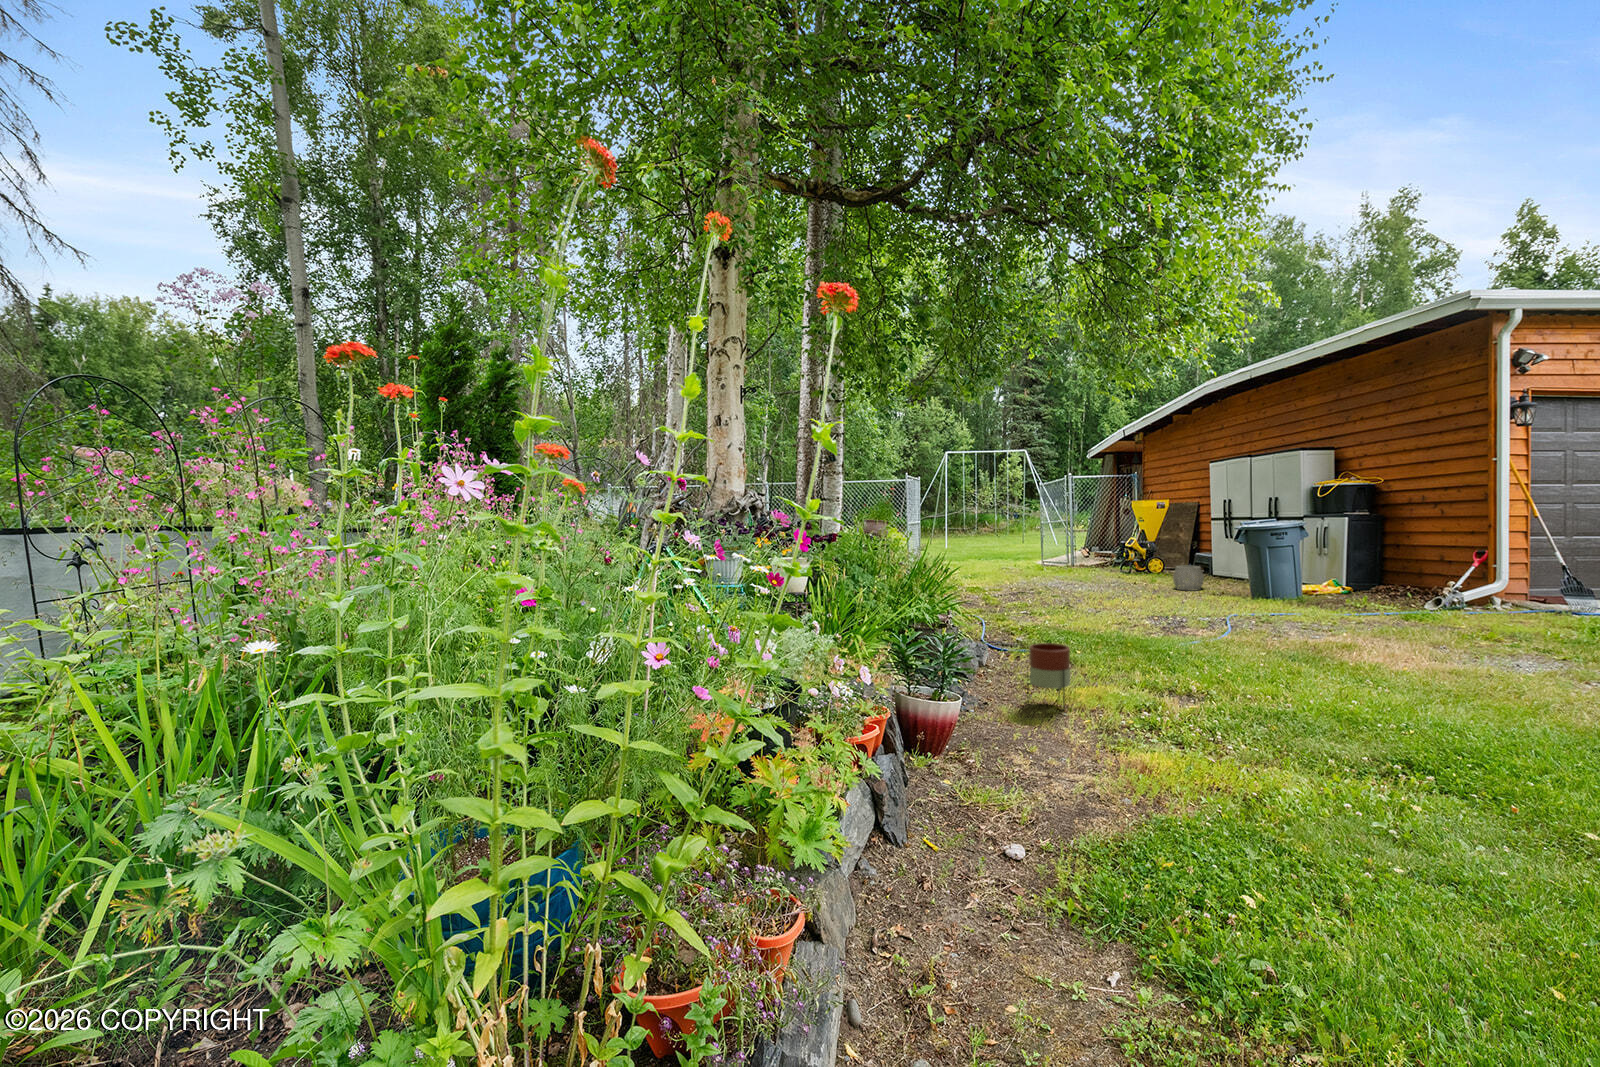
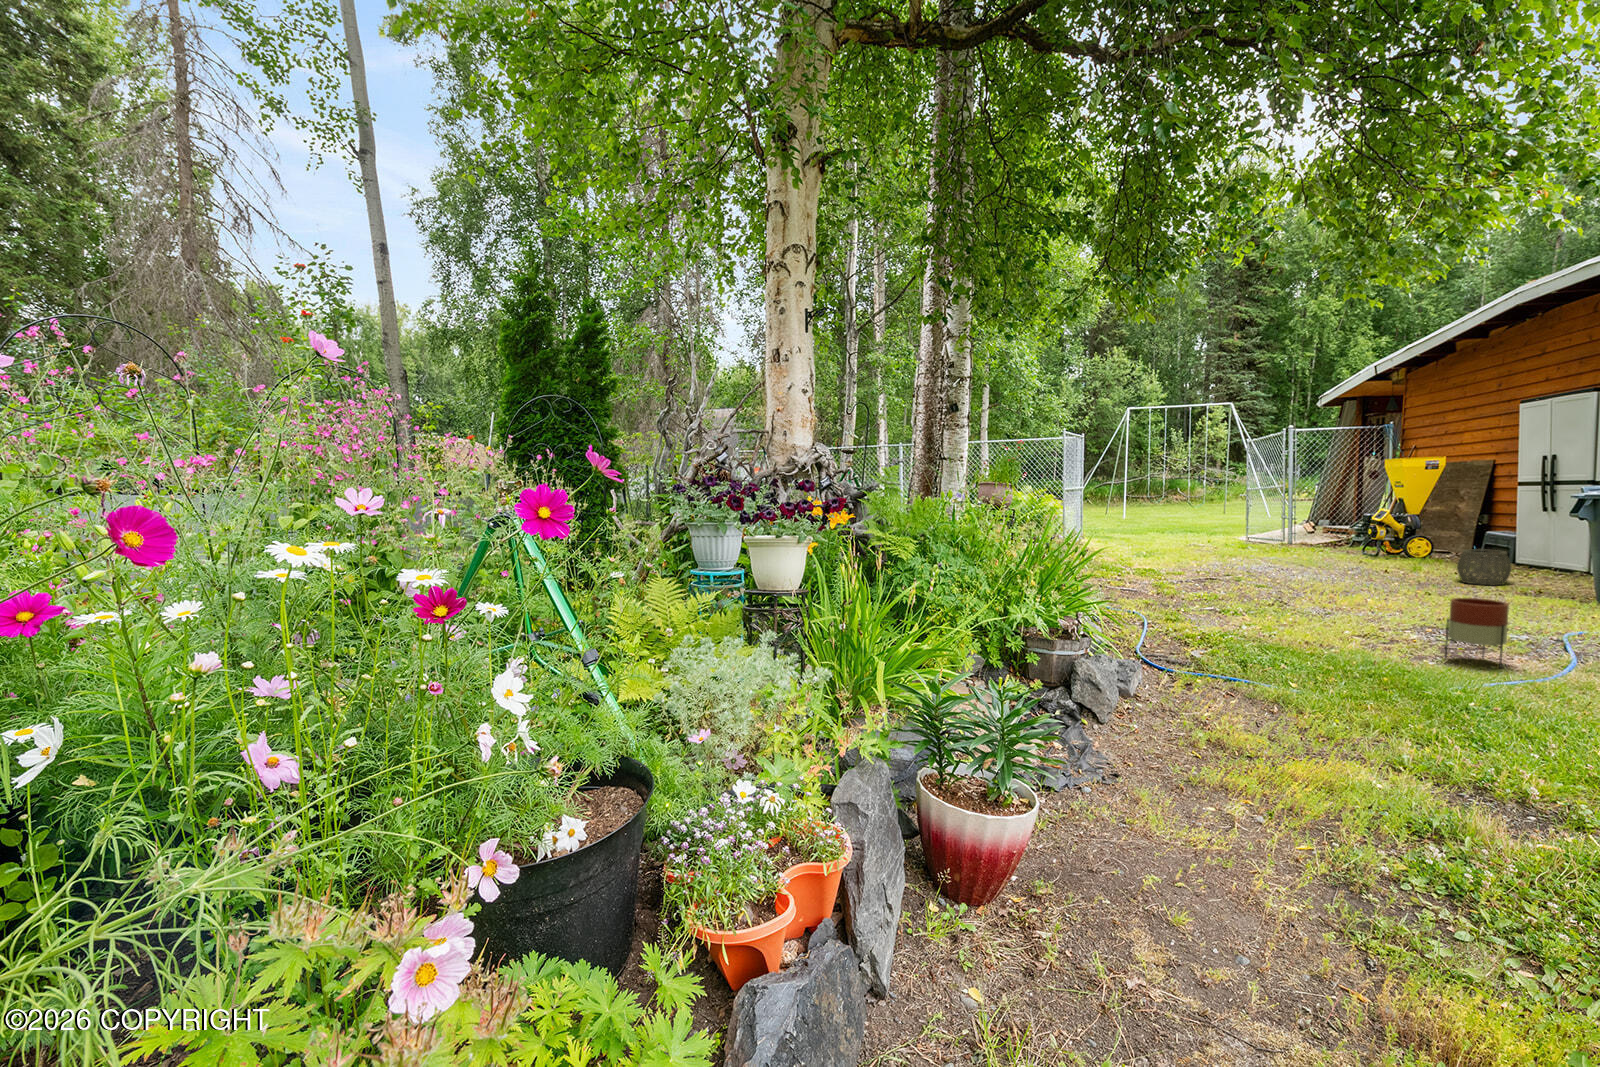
planter: present [1027,643,1070,709] -> present [1445,598,1509,668]

